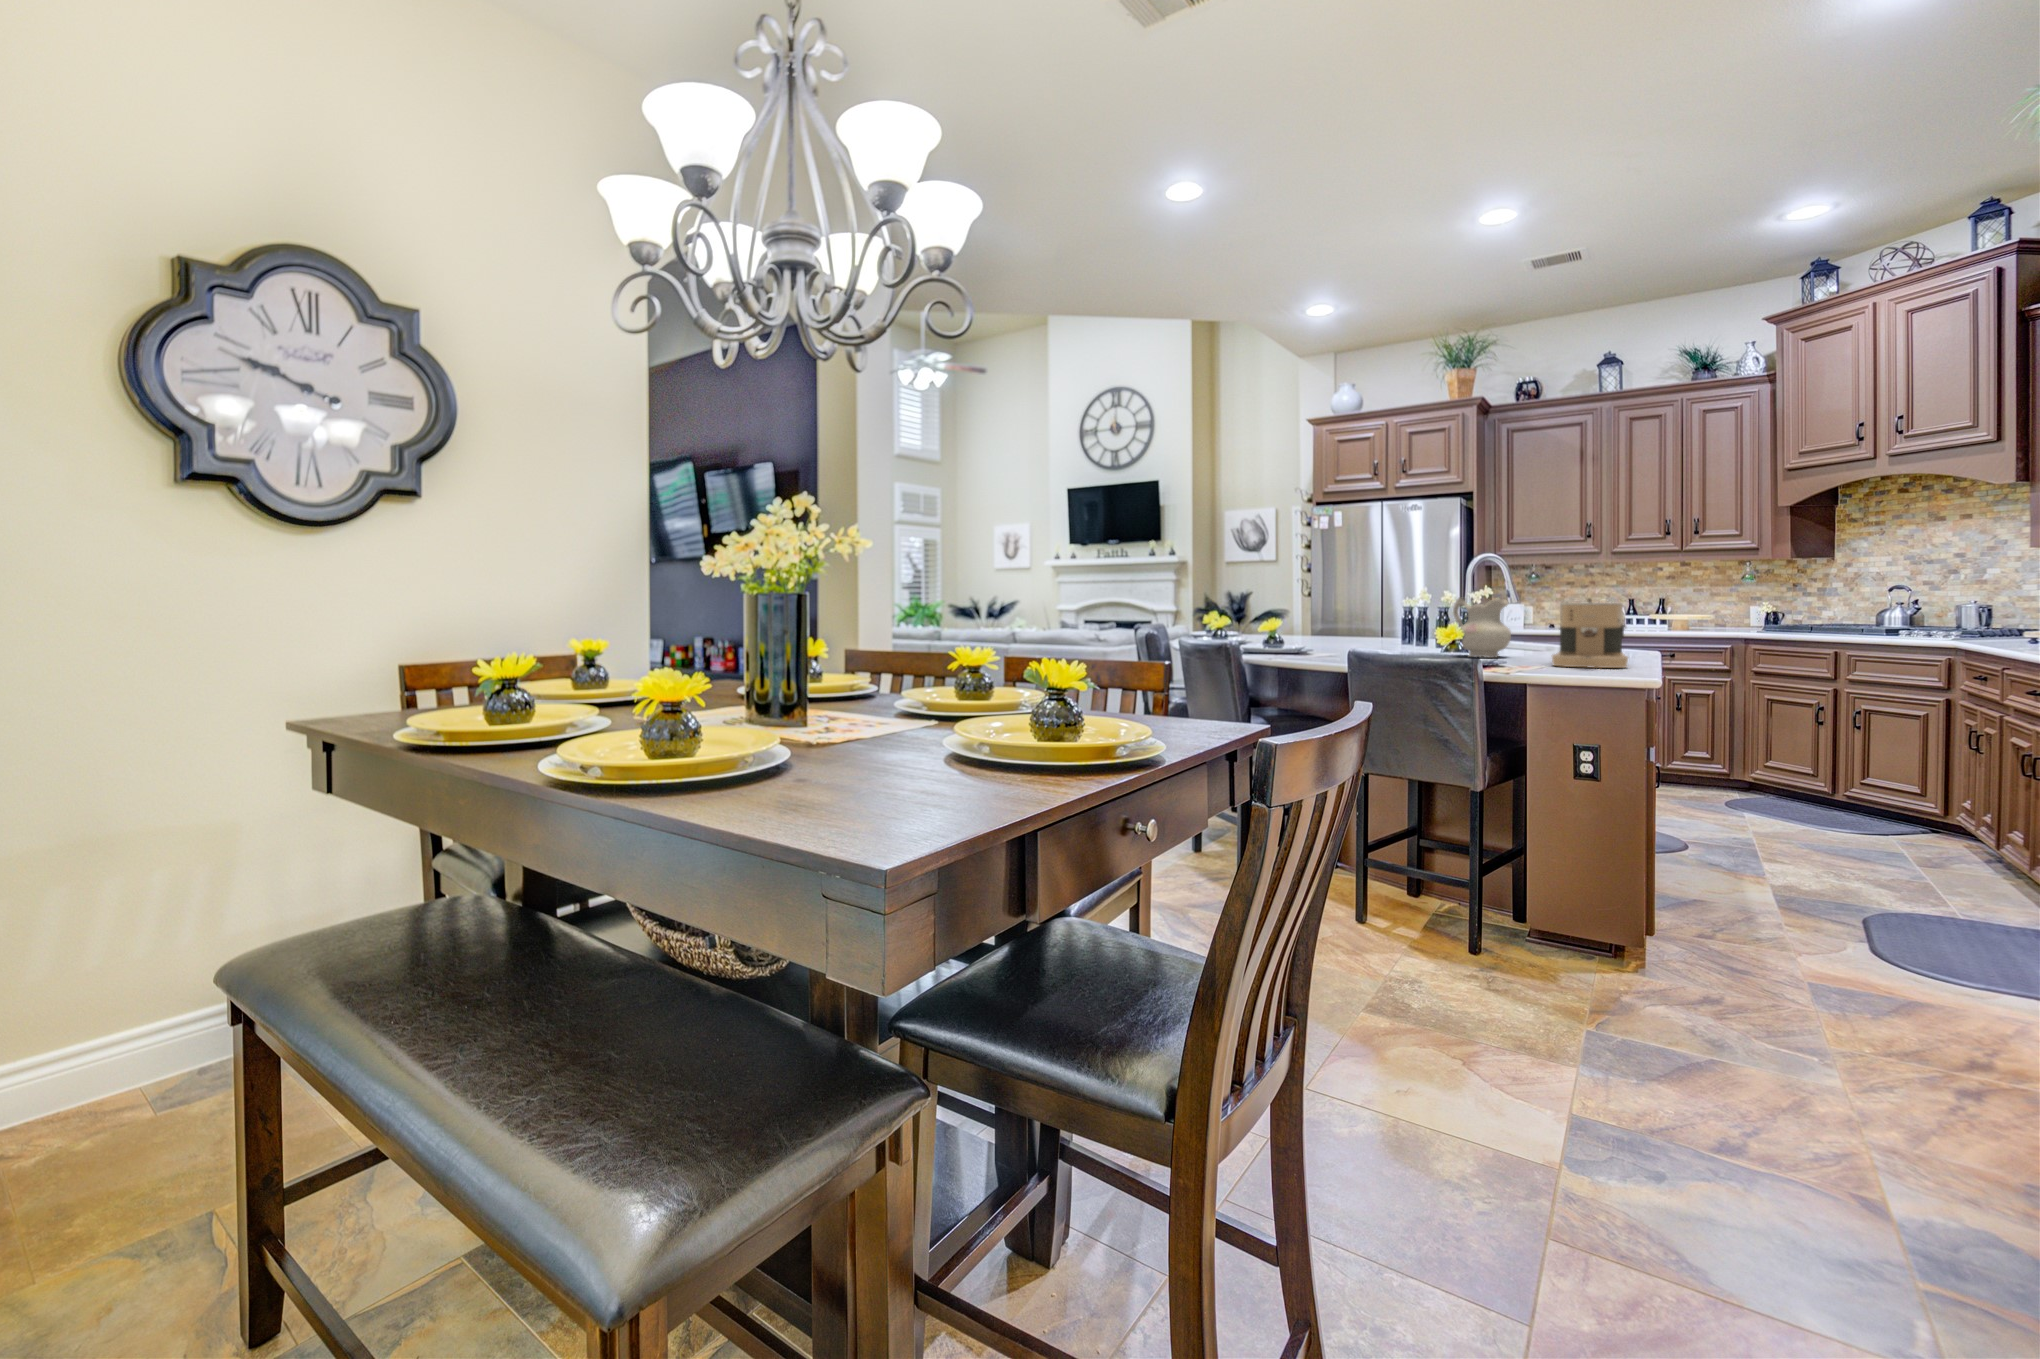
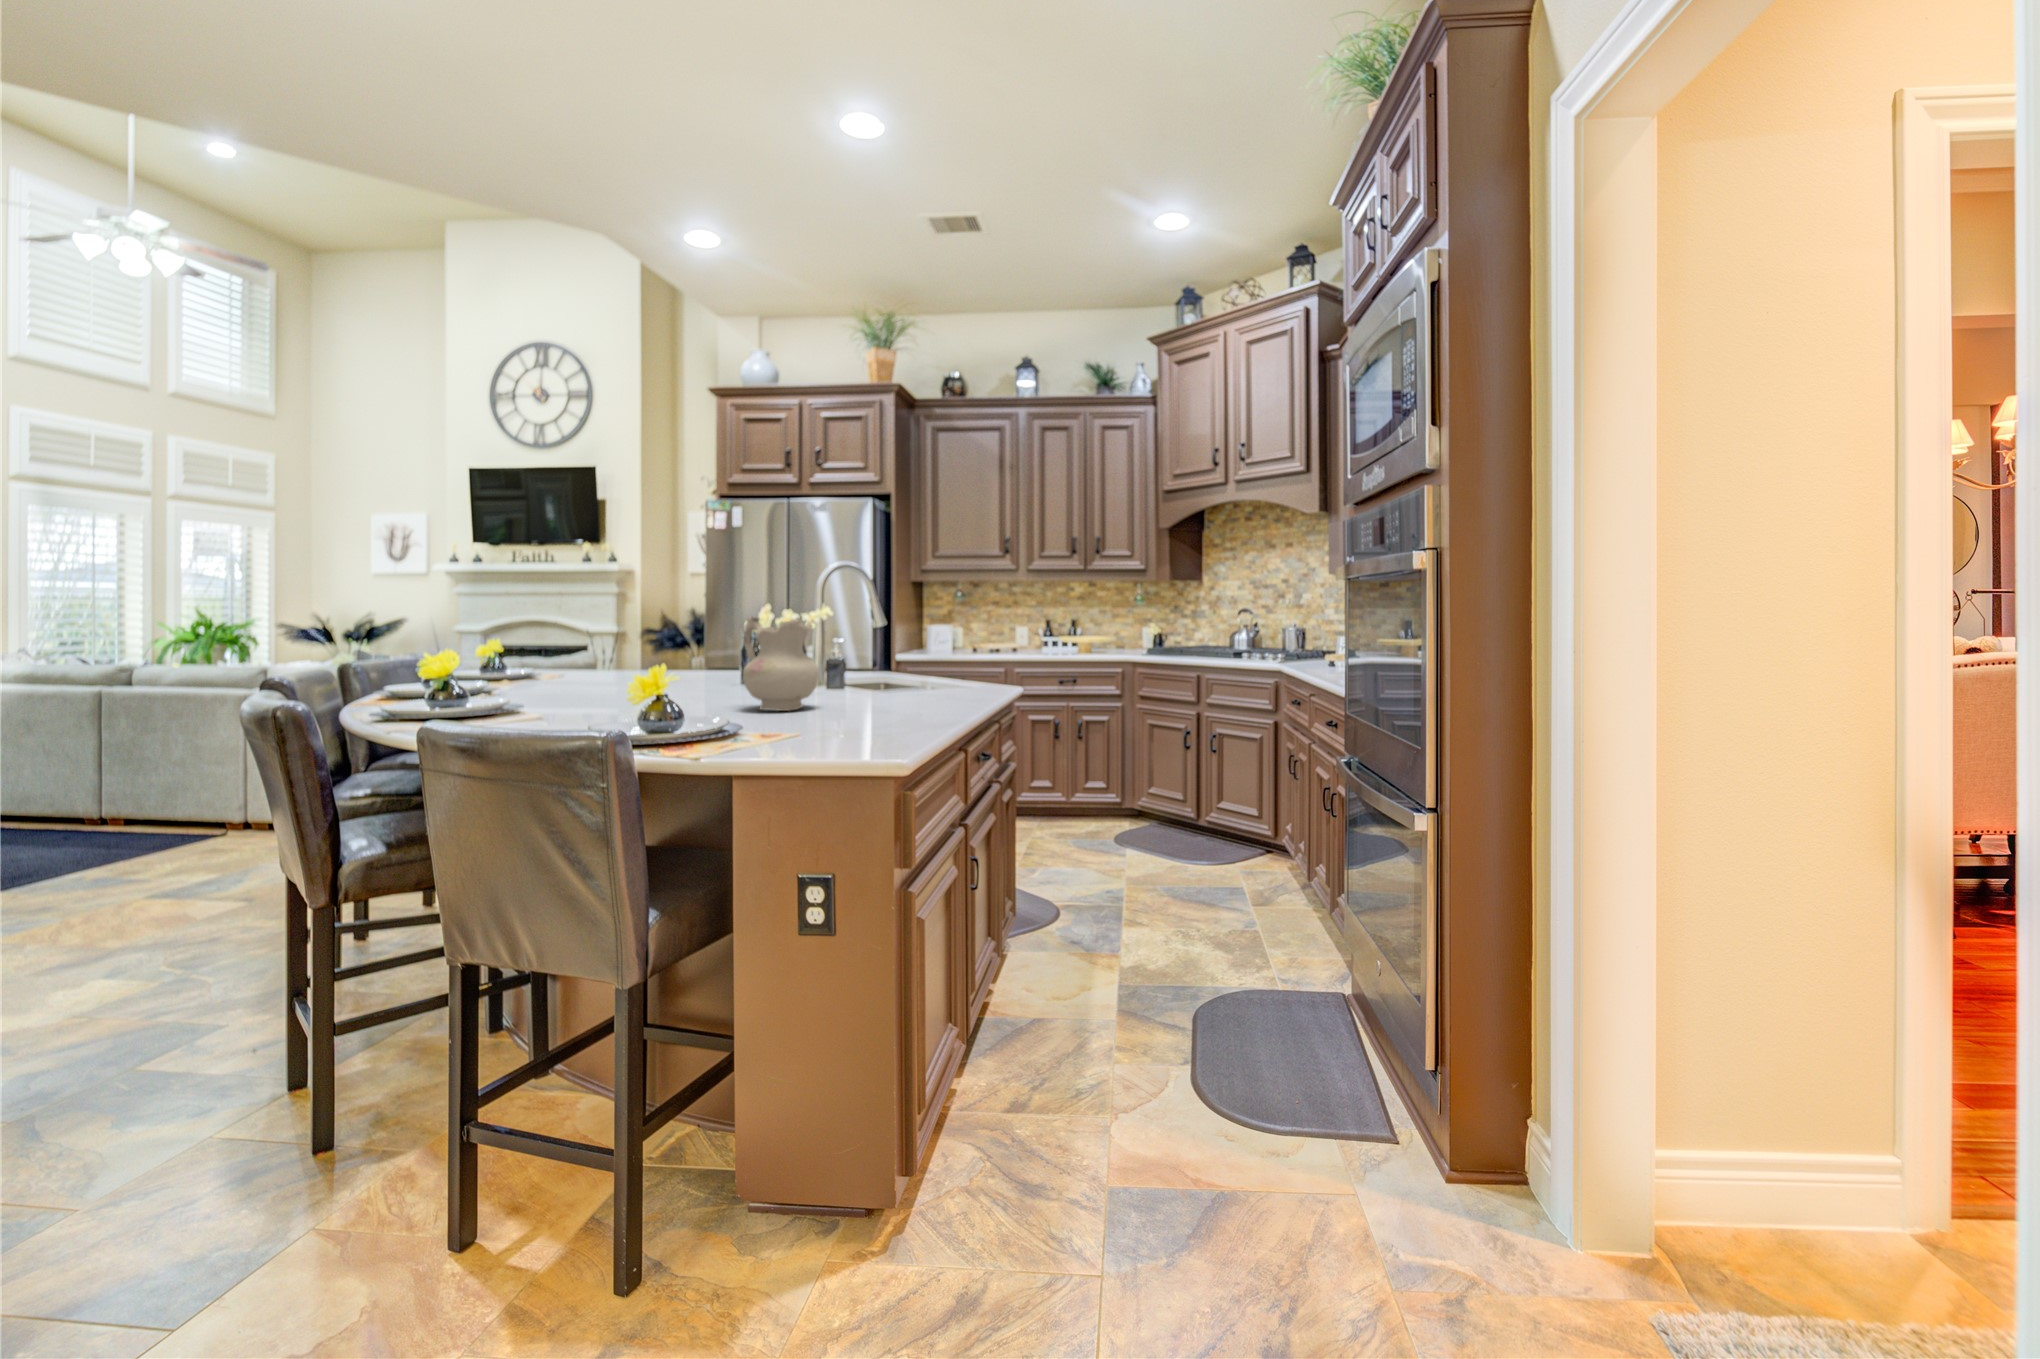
coffee maker: present [1552,598,1628,668] -> none [835,621,936,731]

